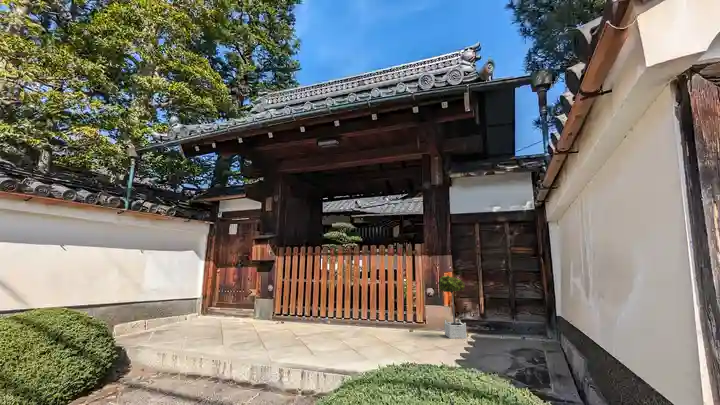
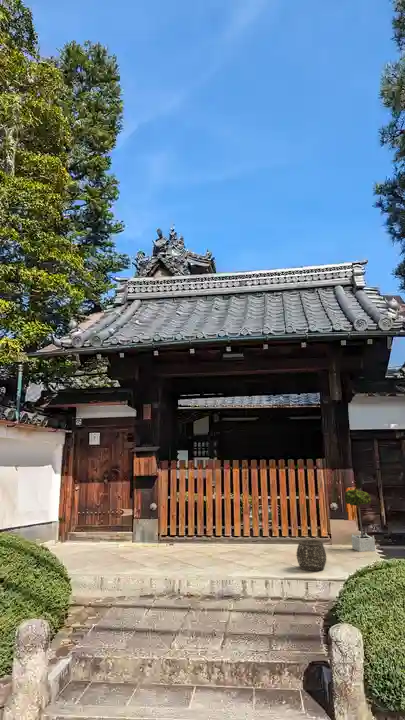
woven basket: none [367,324,399,358] -> present [296,540,326,571]

